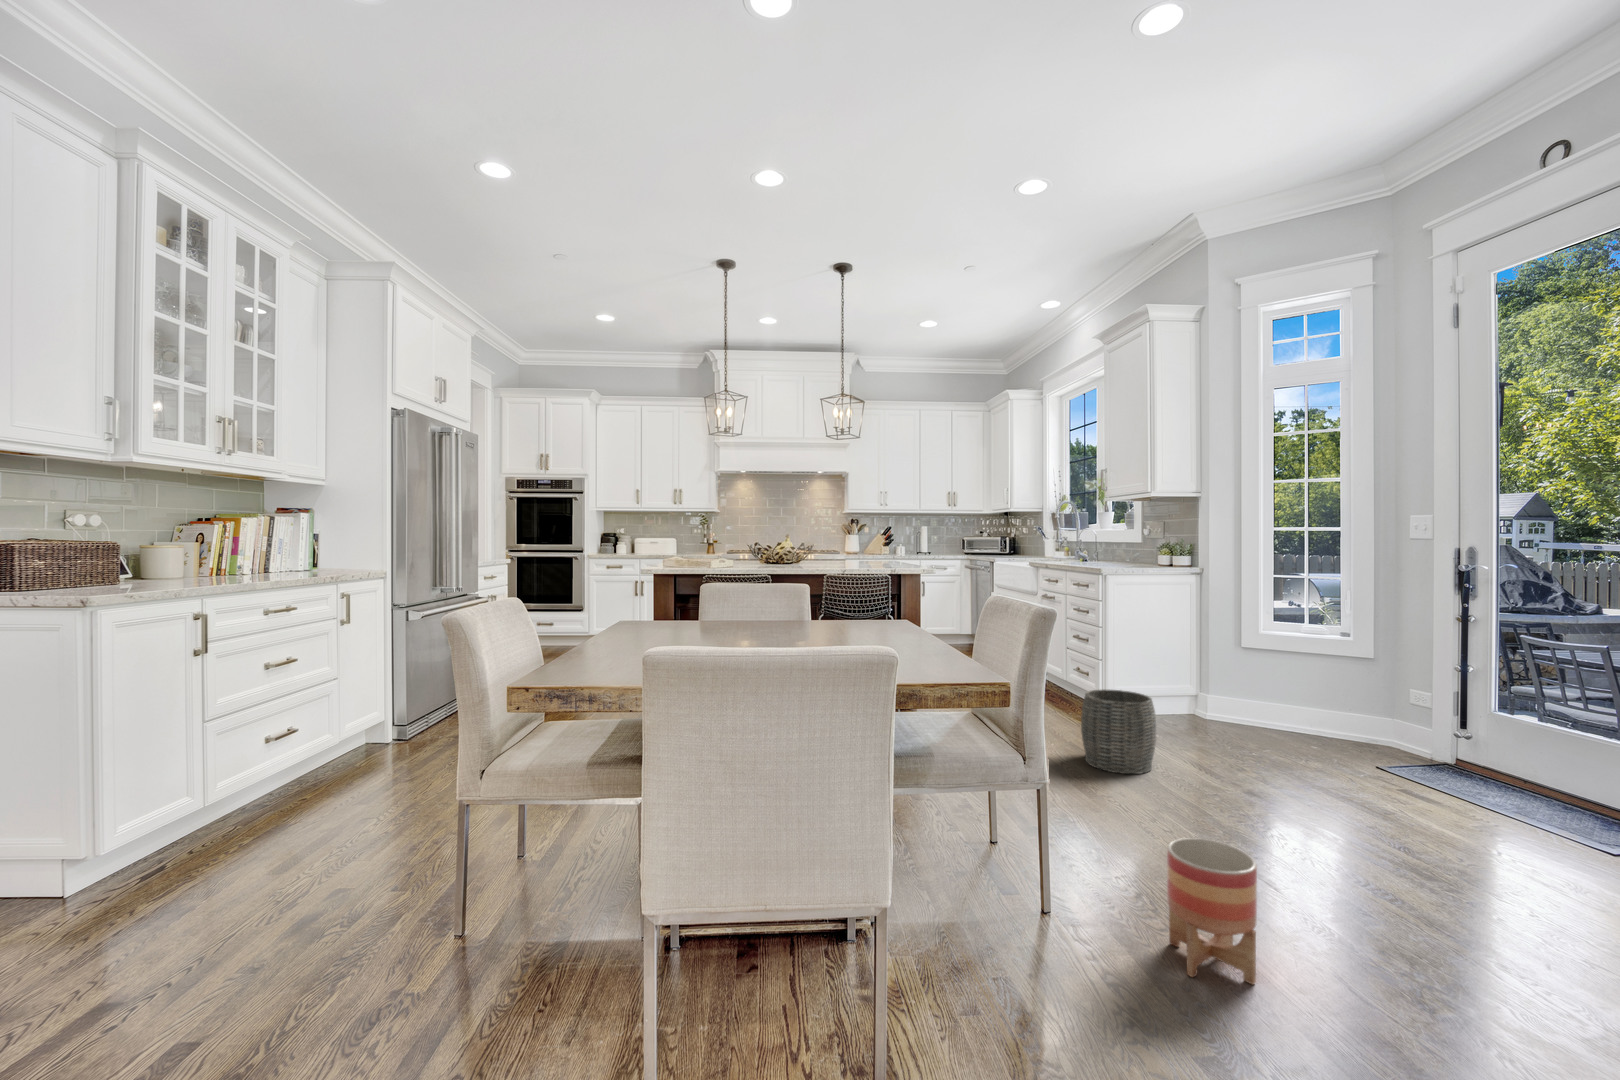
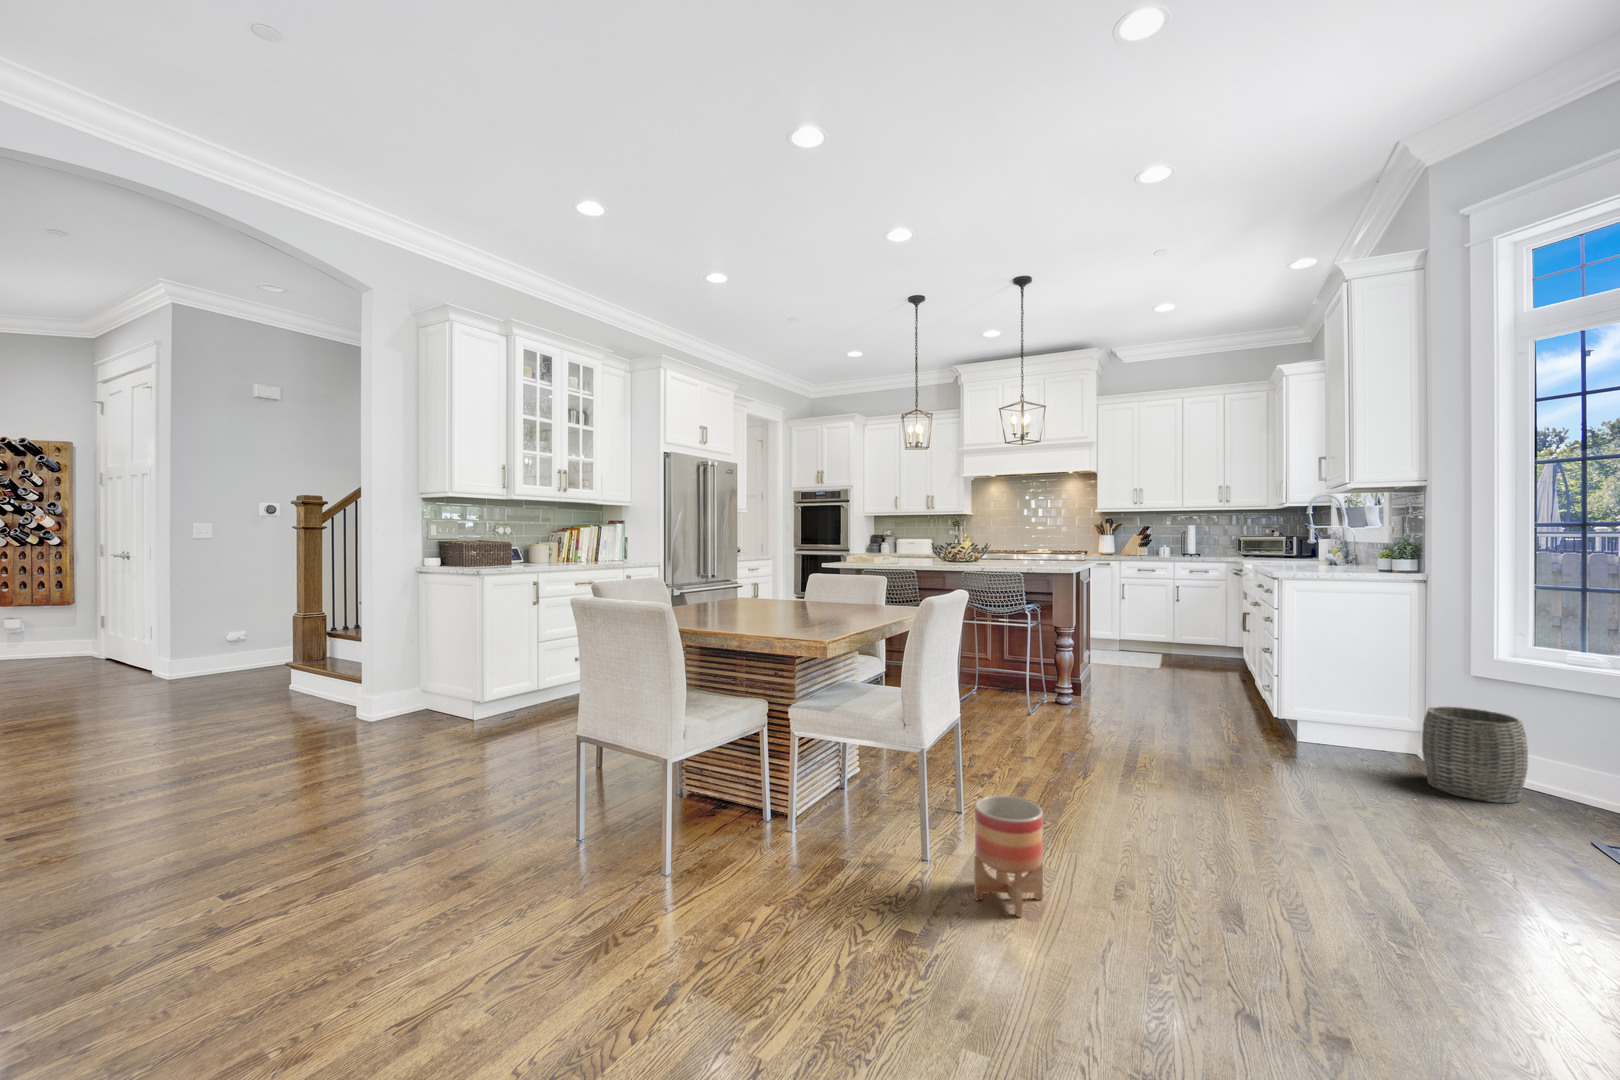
woven basket: present [1081,689,1156,774] -> present [1422,706,1528,803]

